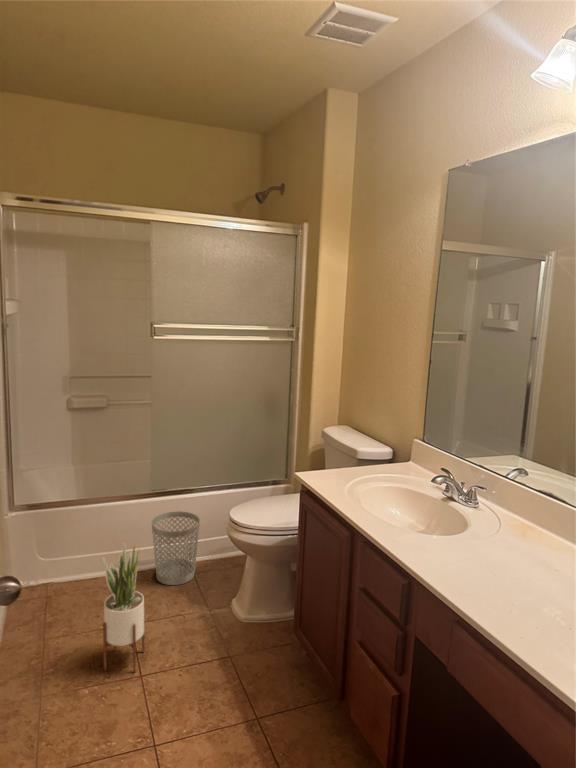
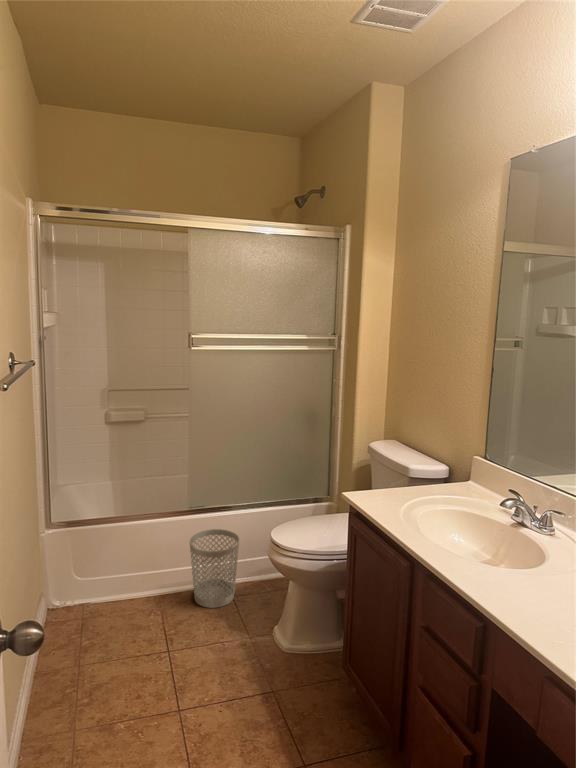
potted plant: present [103,543,145,672] -> none [137,566,182,707]

